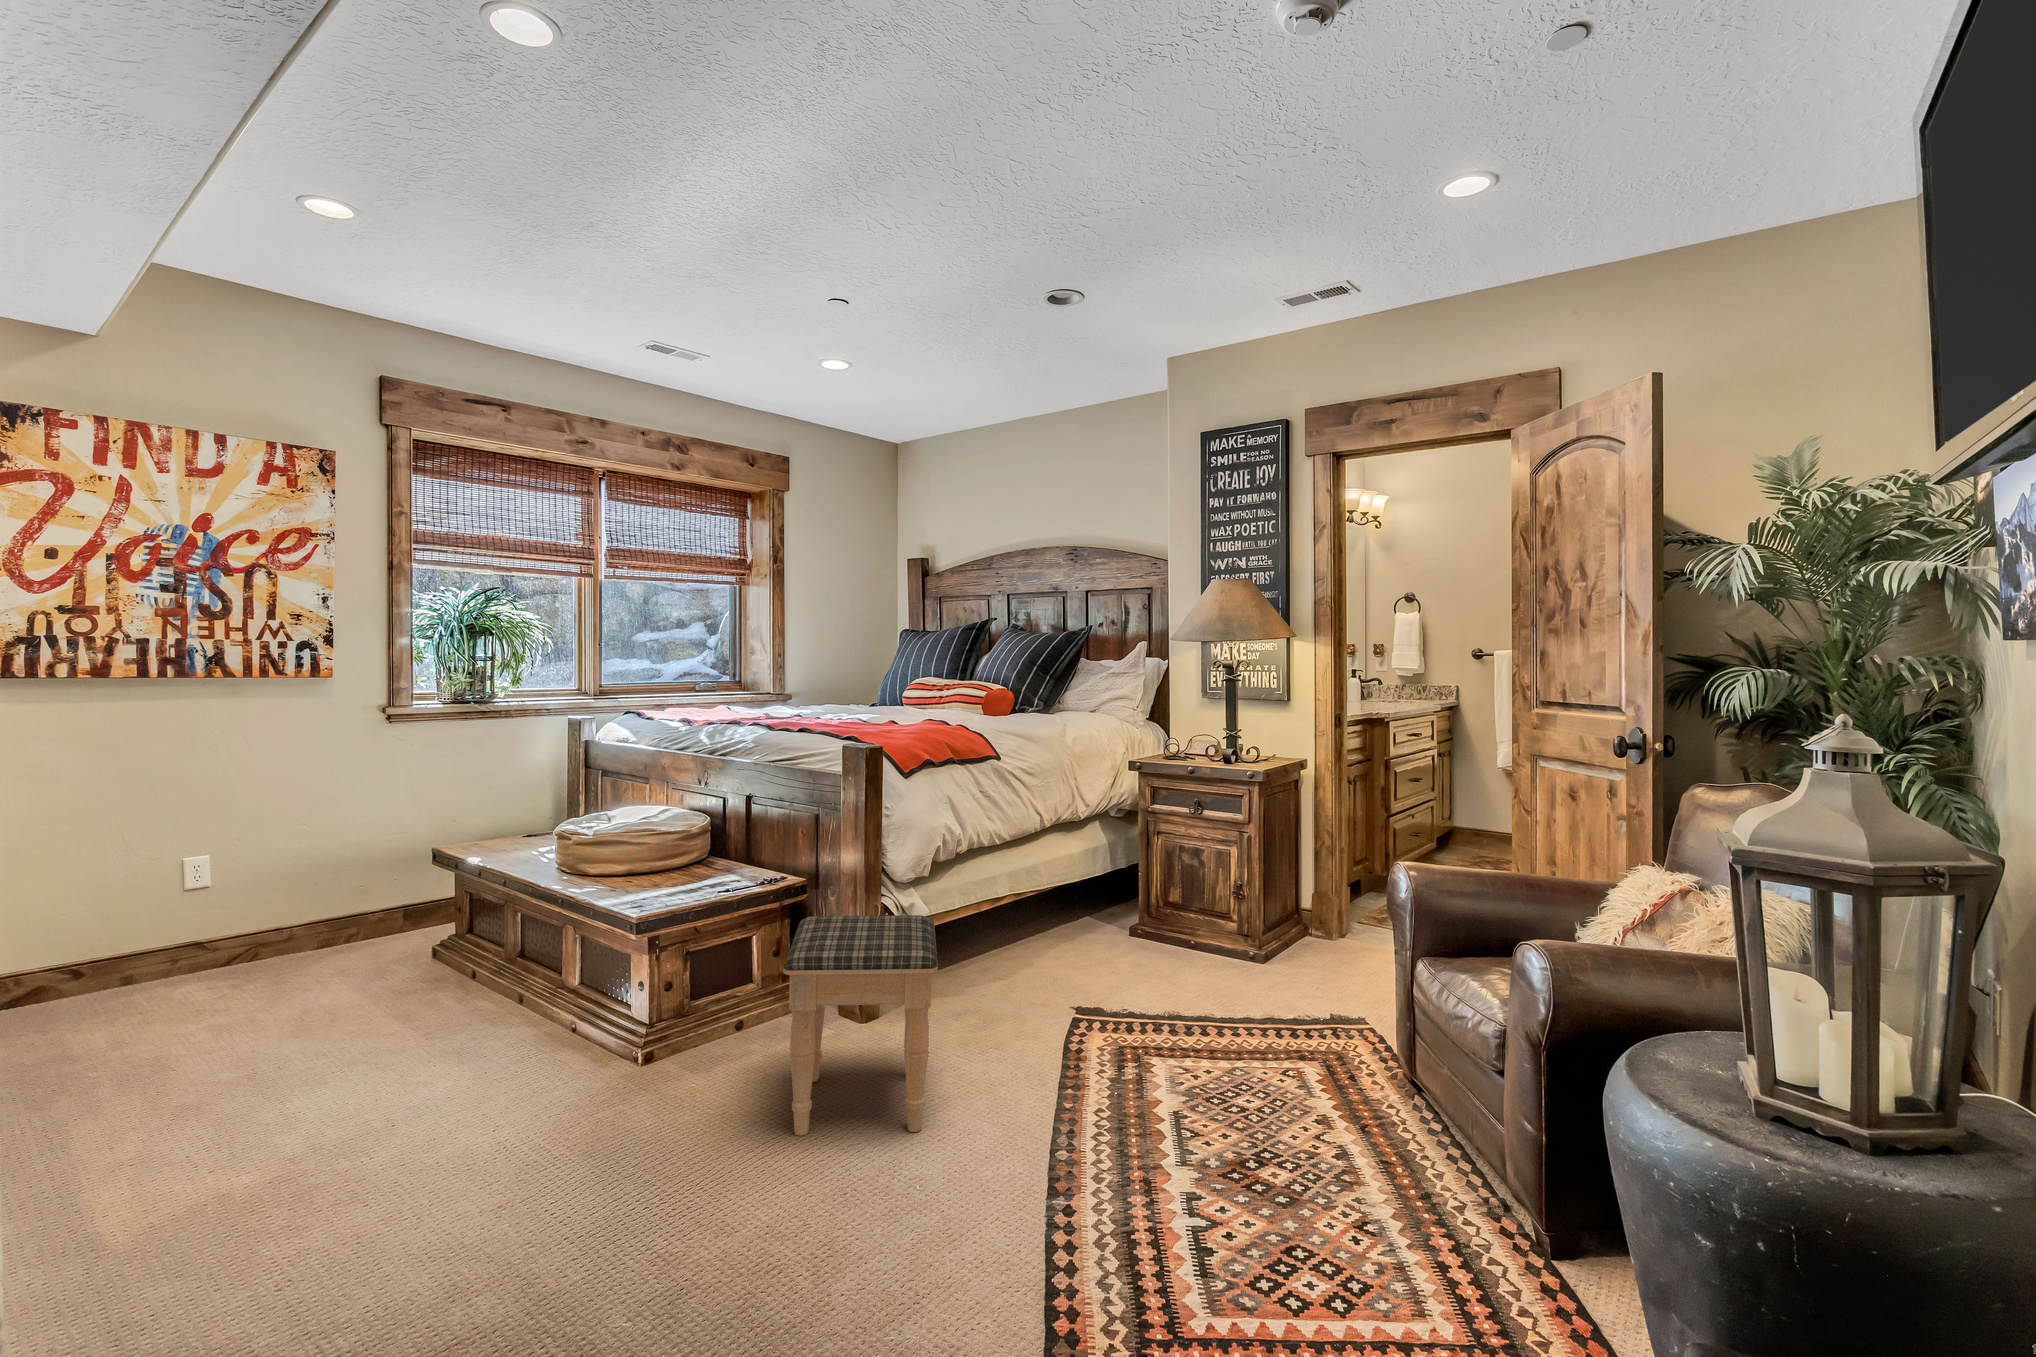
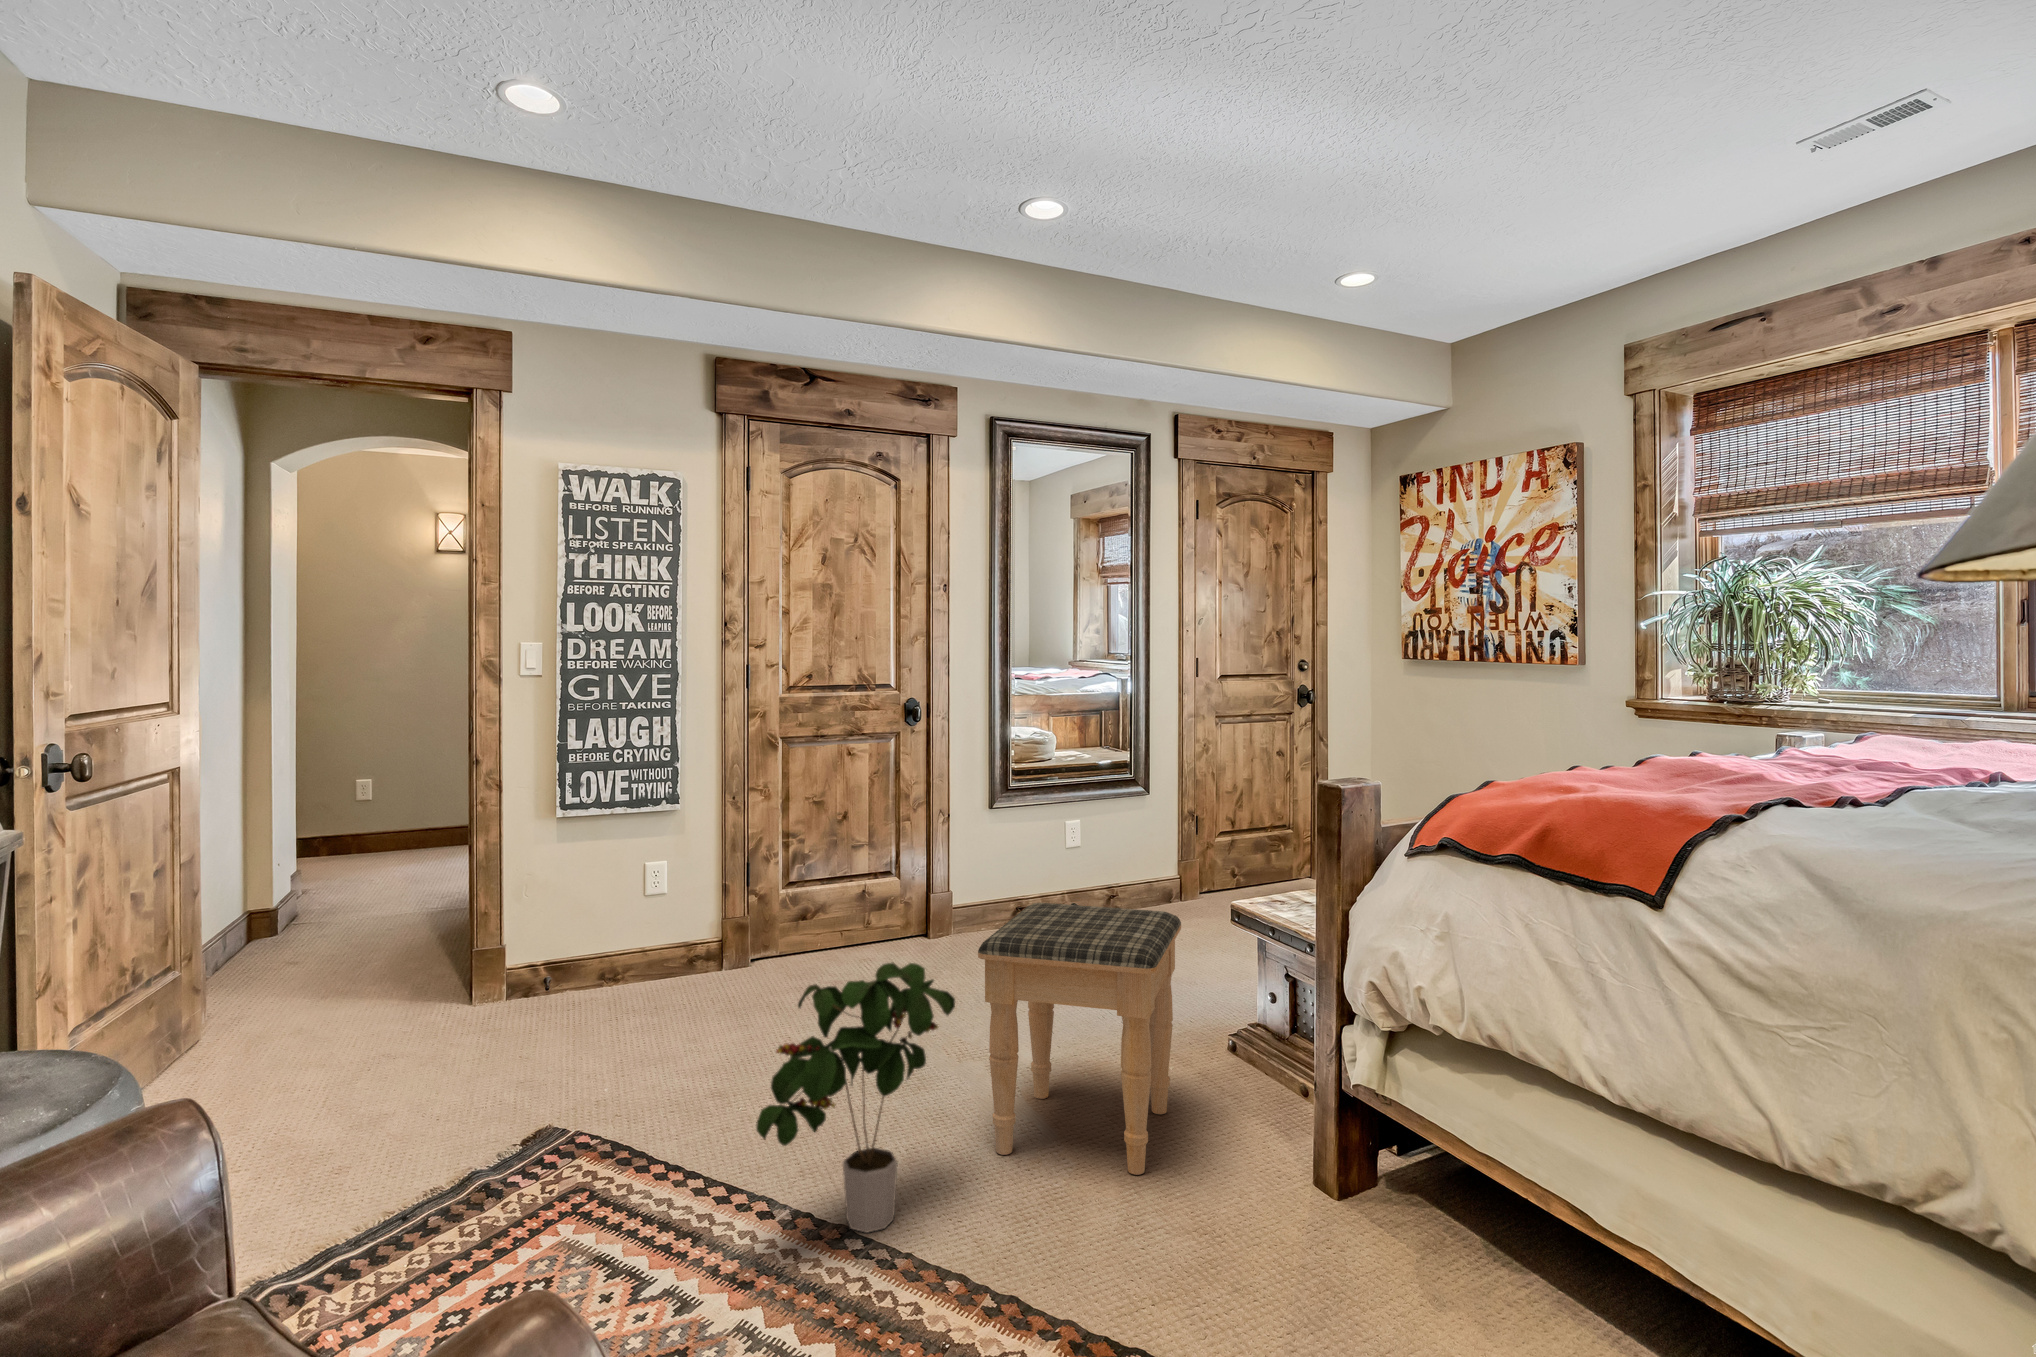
potted plant: none [966,970,1139,1169] -> present [756,963,955,1233]

